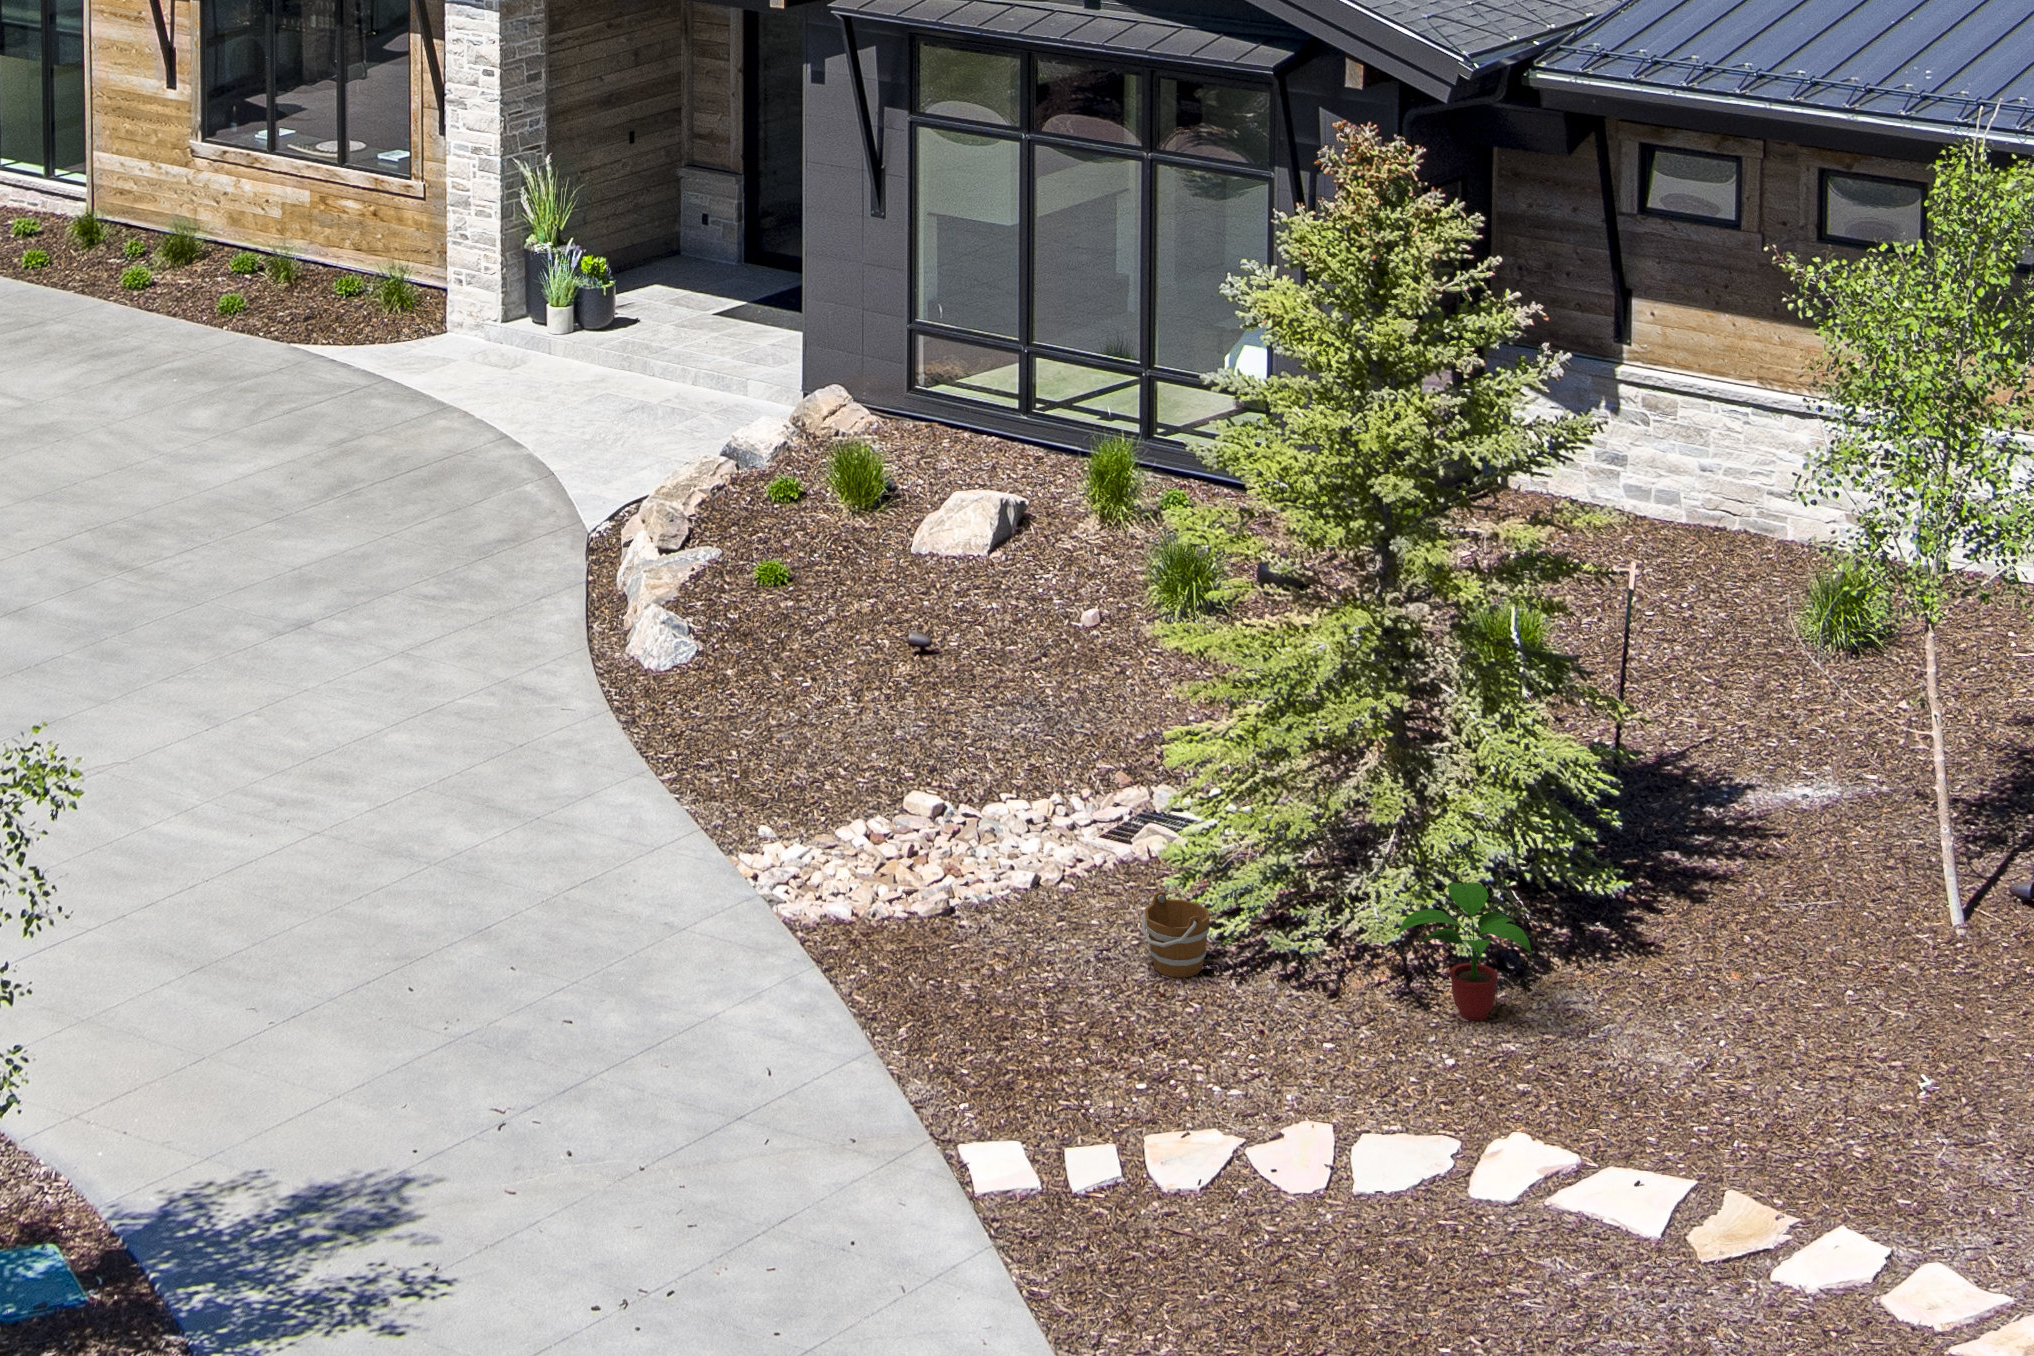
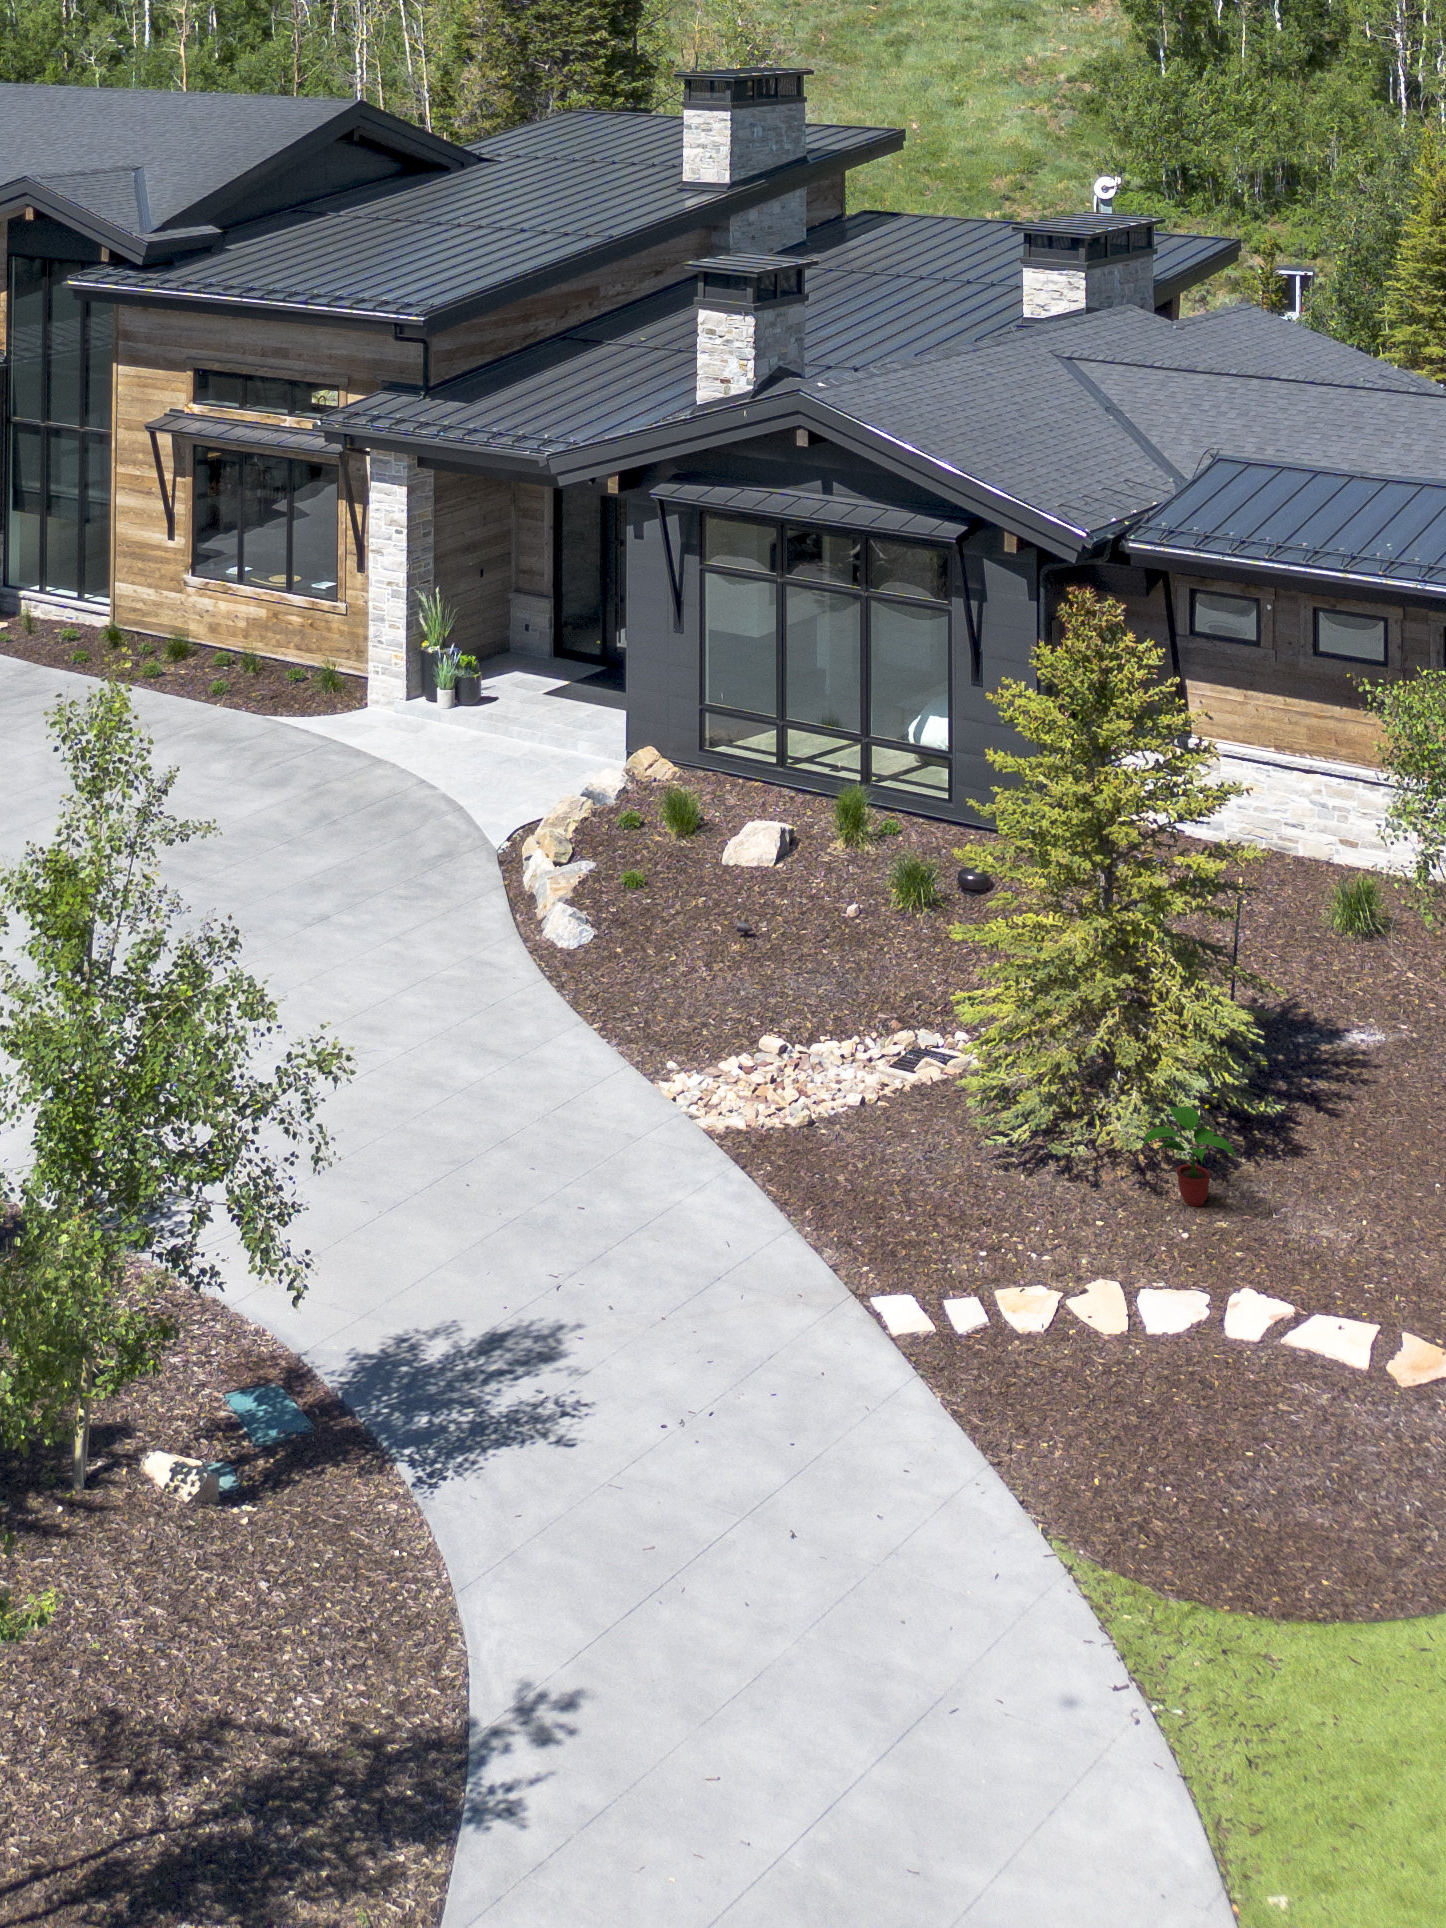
bucket: present [1142,892,1210,977] -> none [958,1114,1005,1176]

